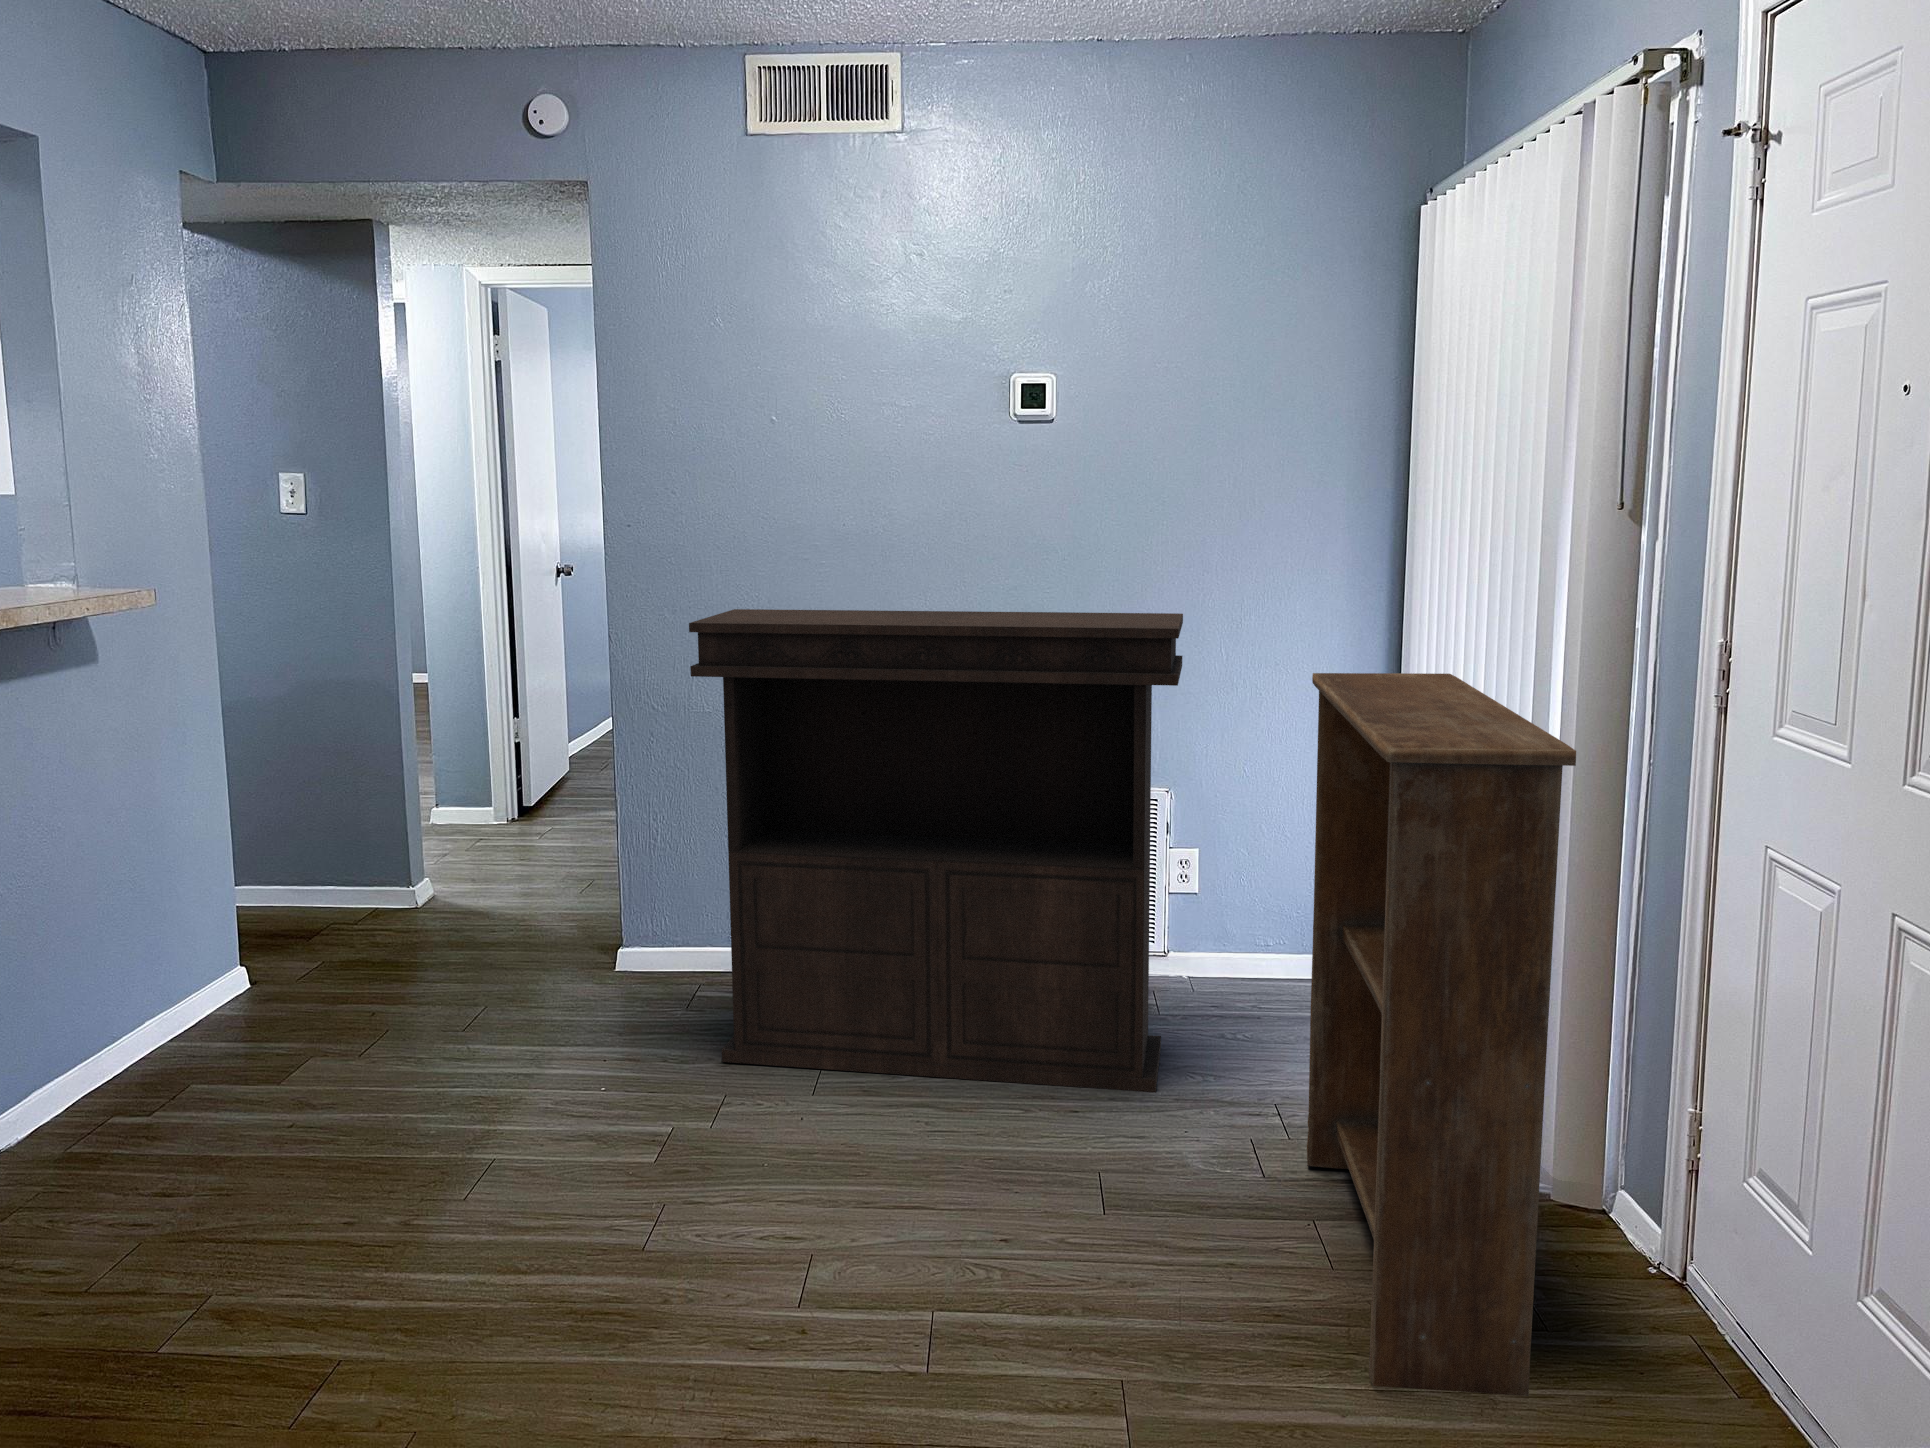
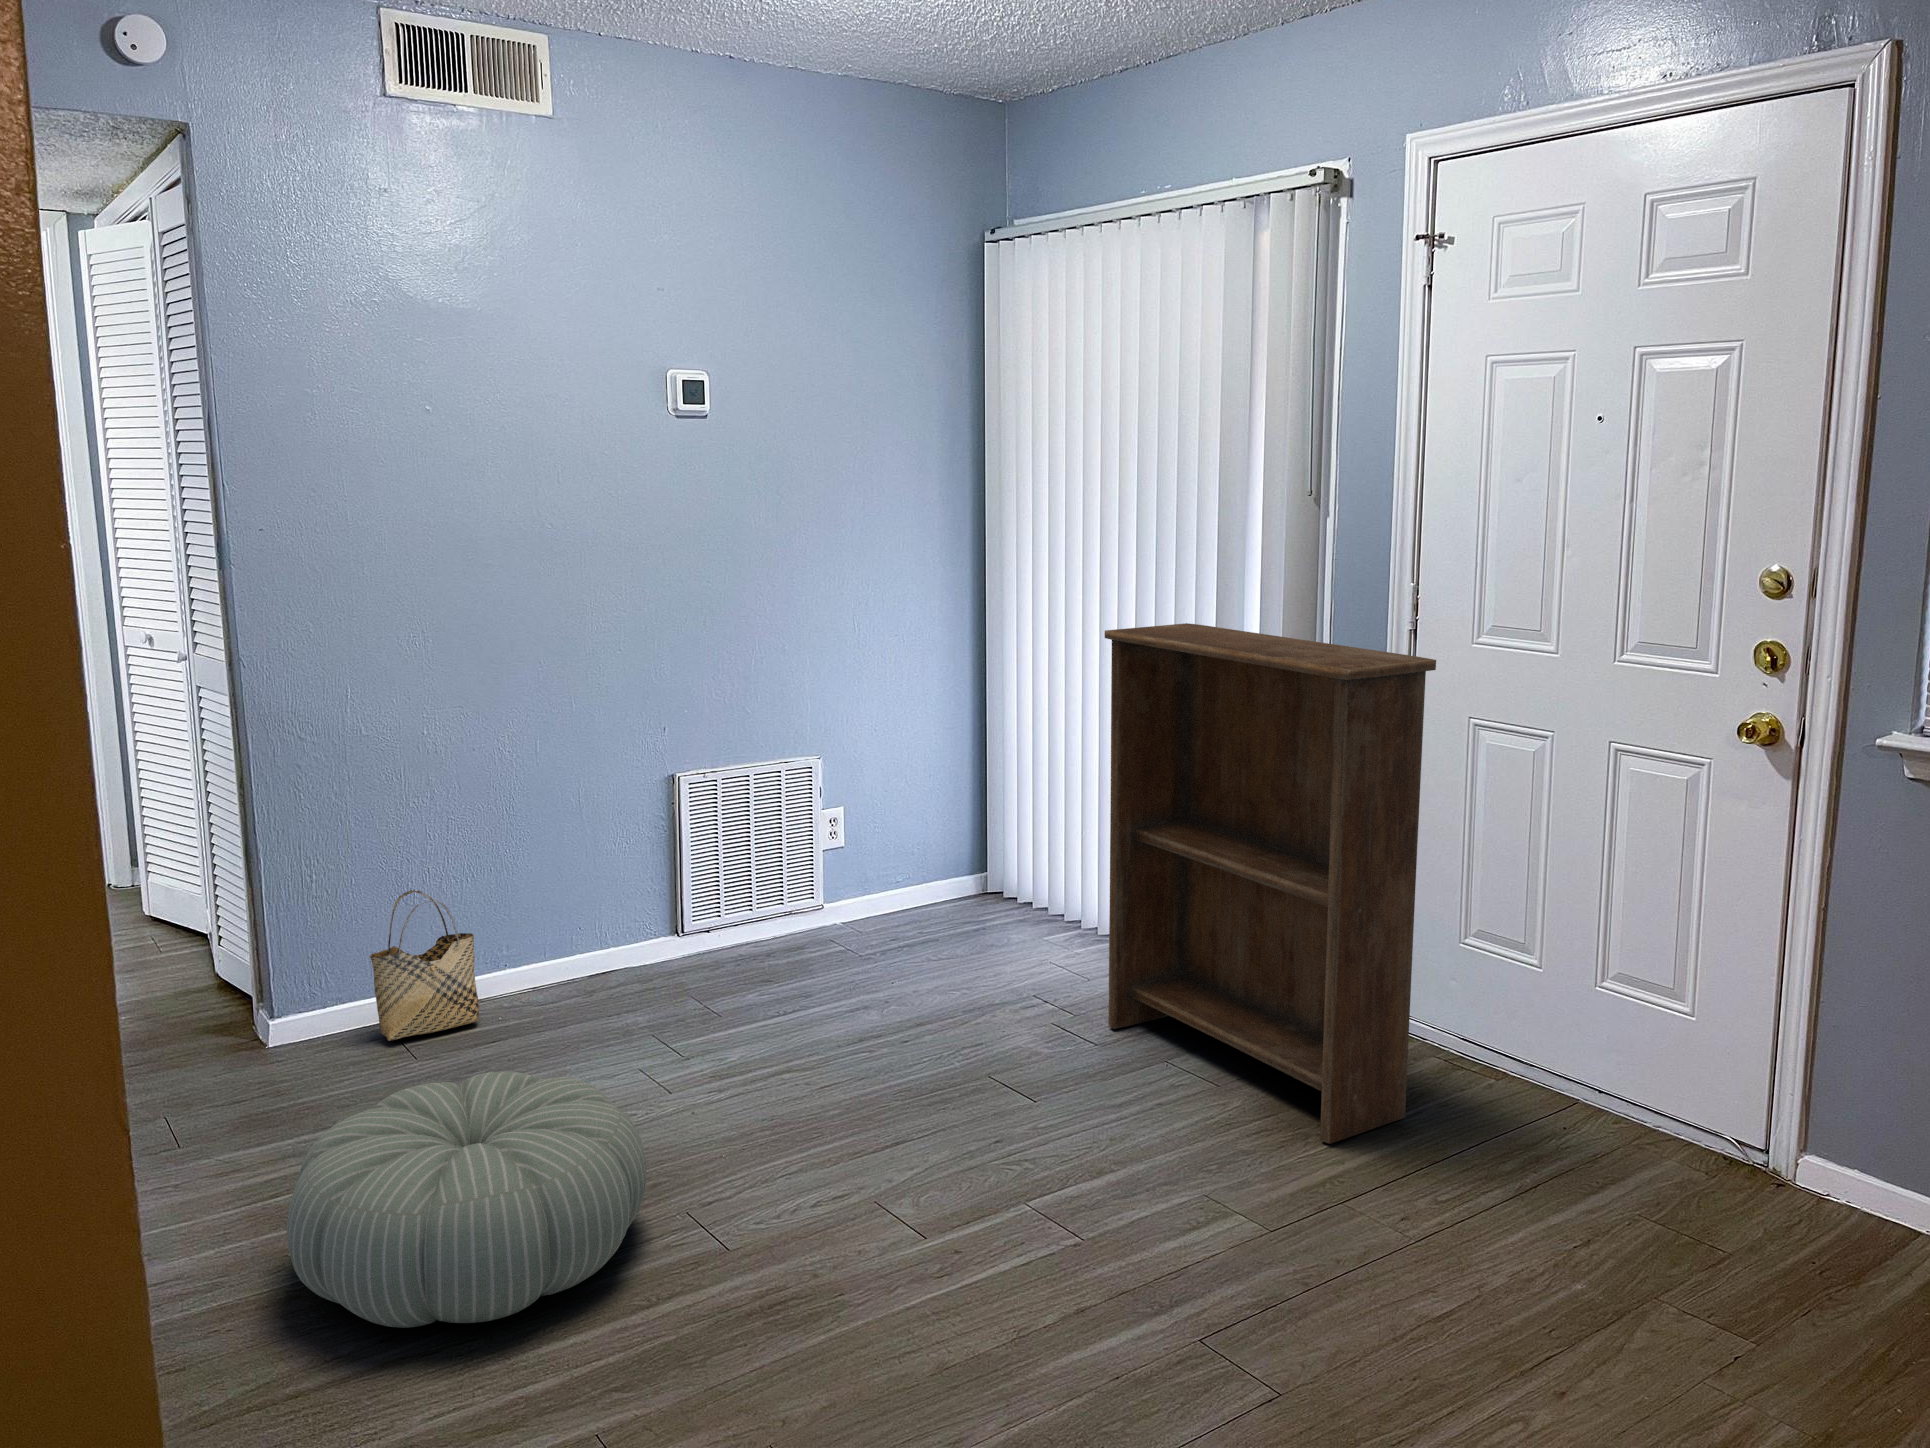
console table: present [689,609,1183,1093] -> none [465,593,956,1095]
woven basket: none [682,857,778,989] -> present [369,890,479,1041]
pouf: none [356,1020,667,1233] -> present [287,1071,646,1328]

